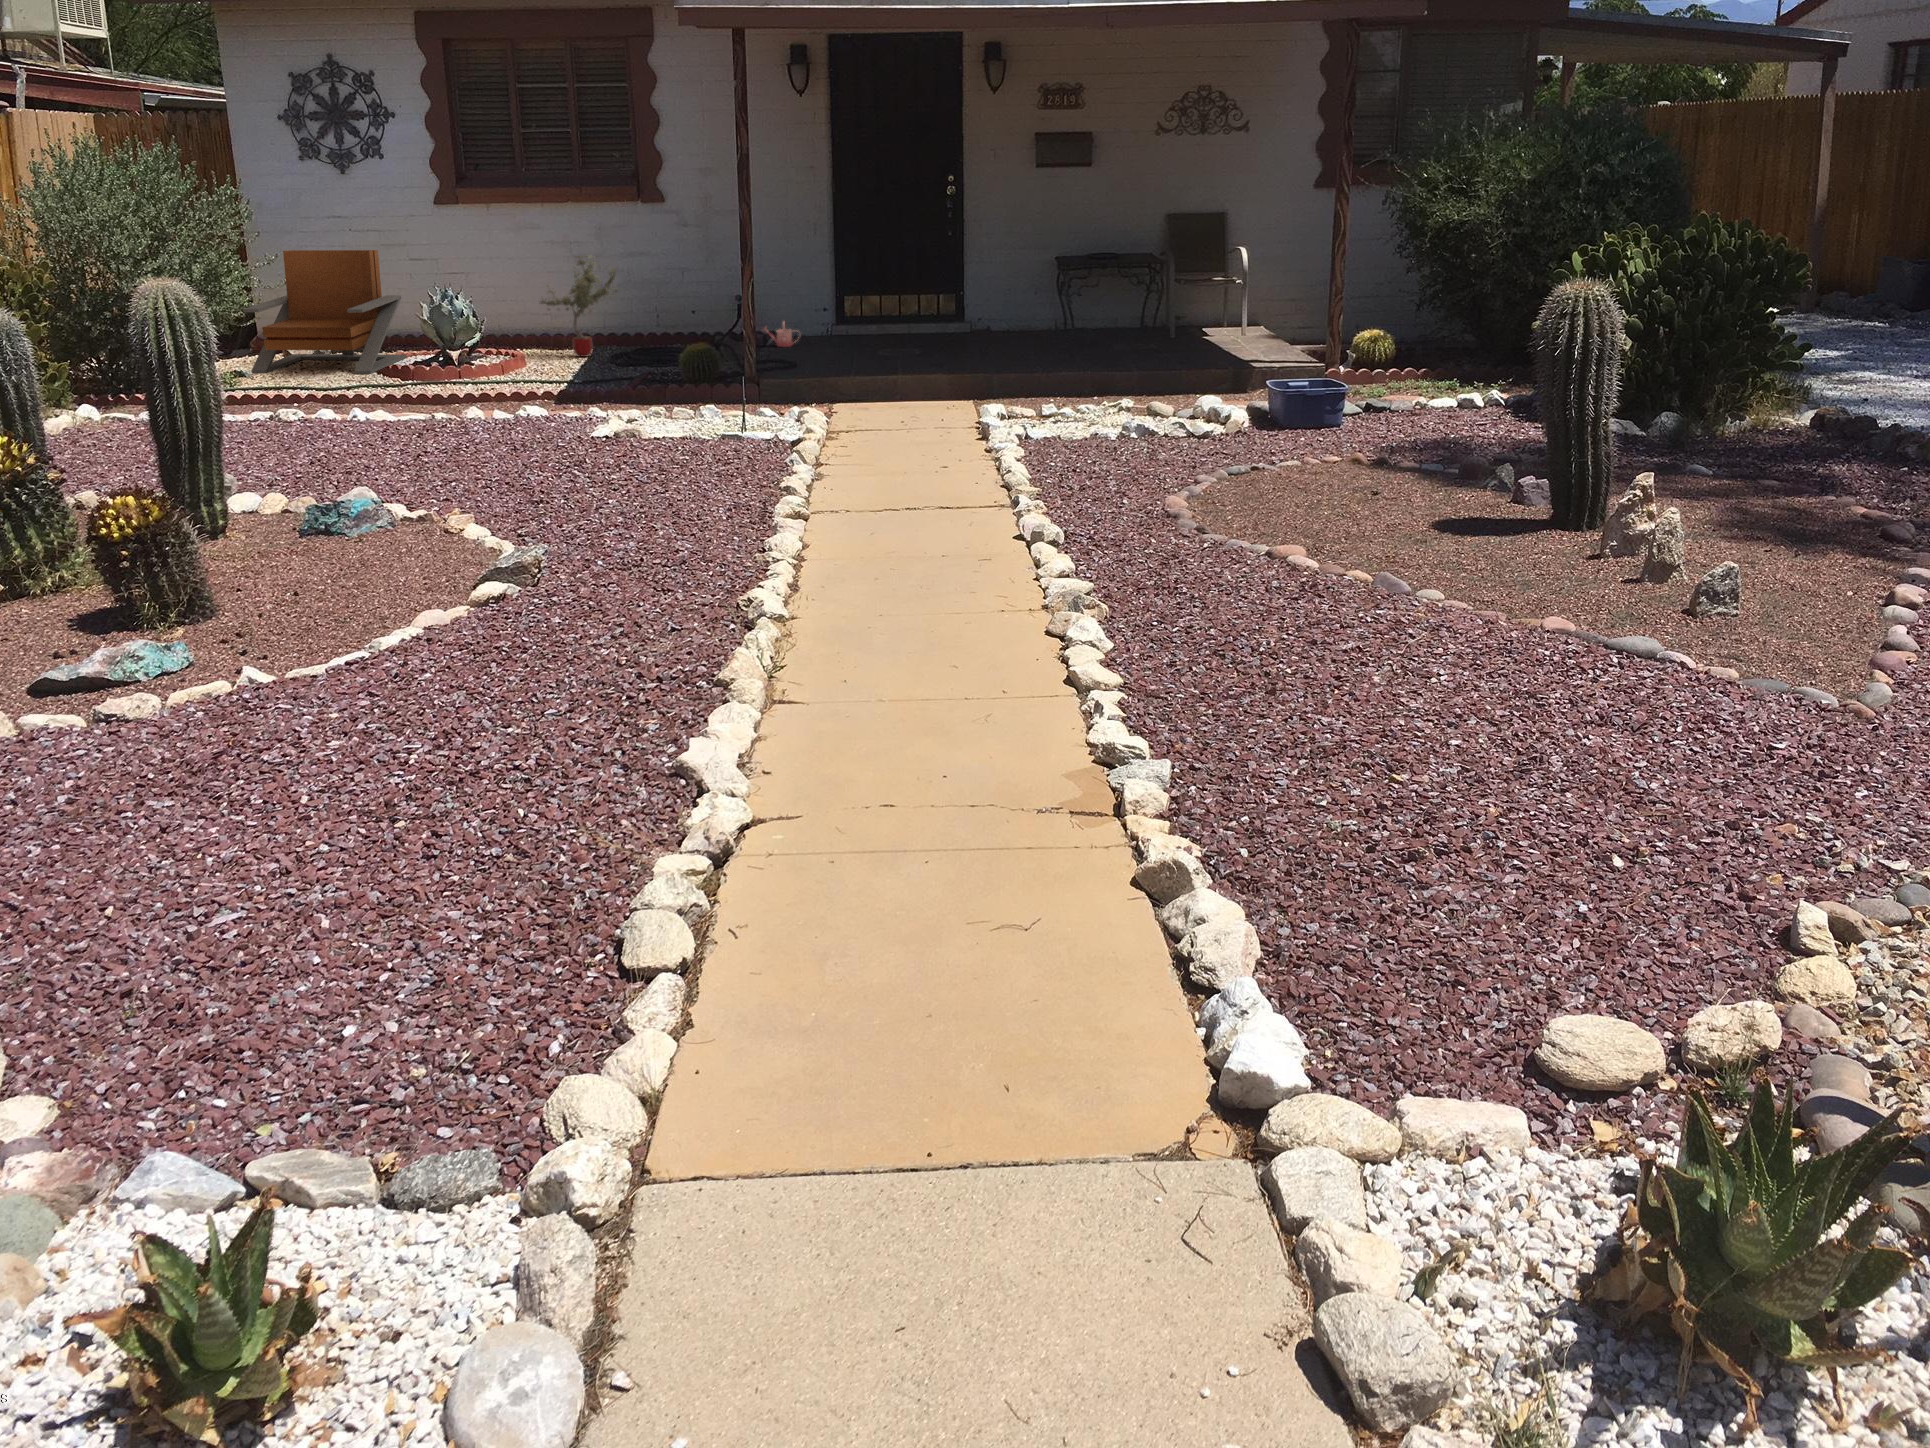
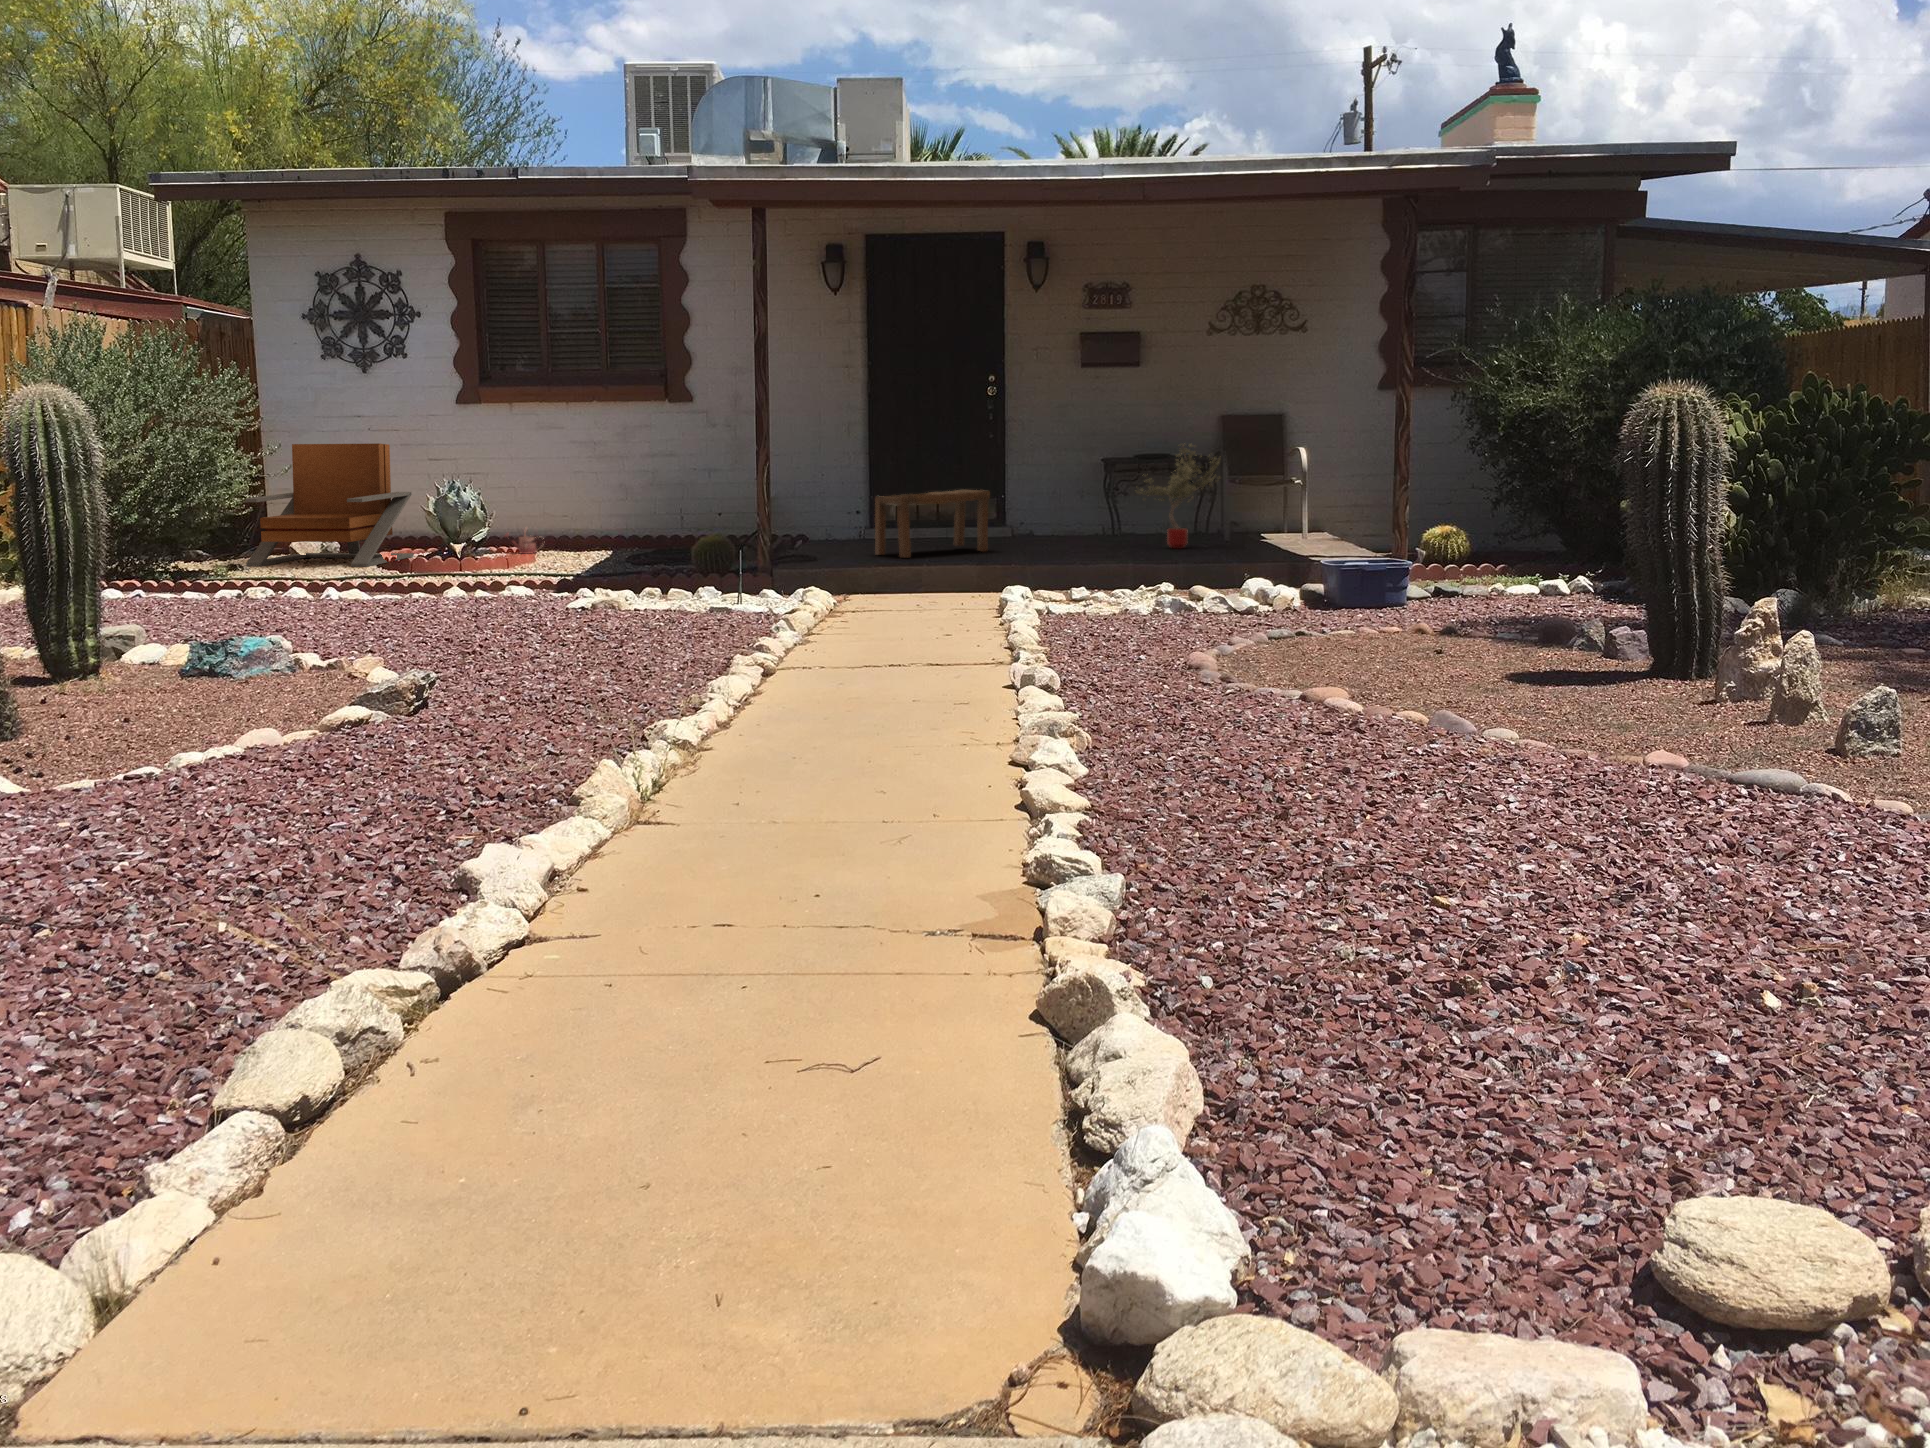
potted tree: present [540,255,618,357] -> present [1137,444,1220,549]
bench: none [846,287,953,359] -> present [875,490,990,558]
watering can: present [763,322,799,347] -> present [505,529,544,554]

